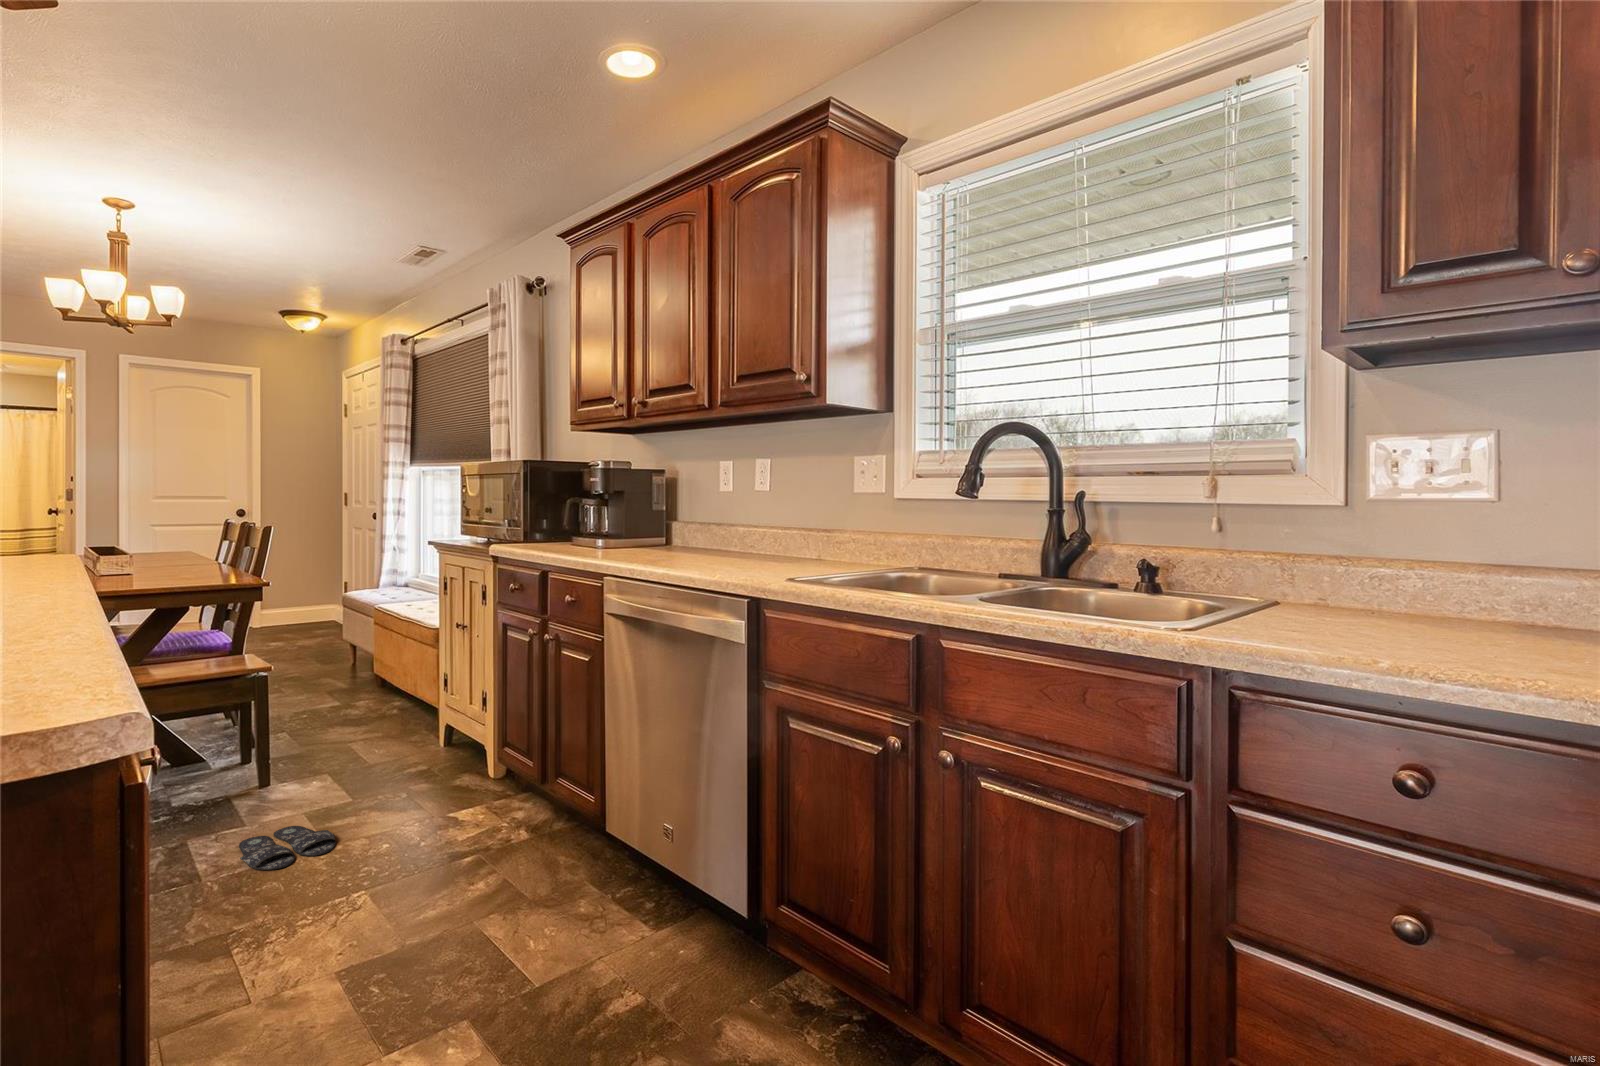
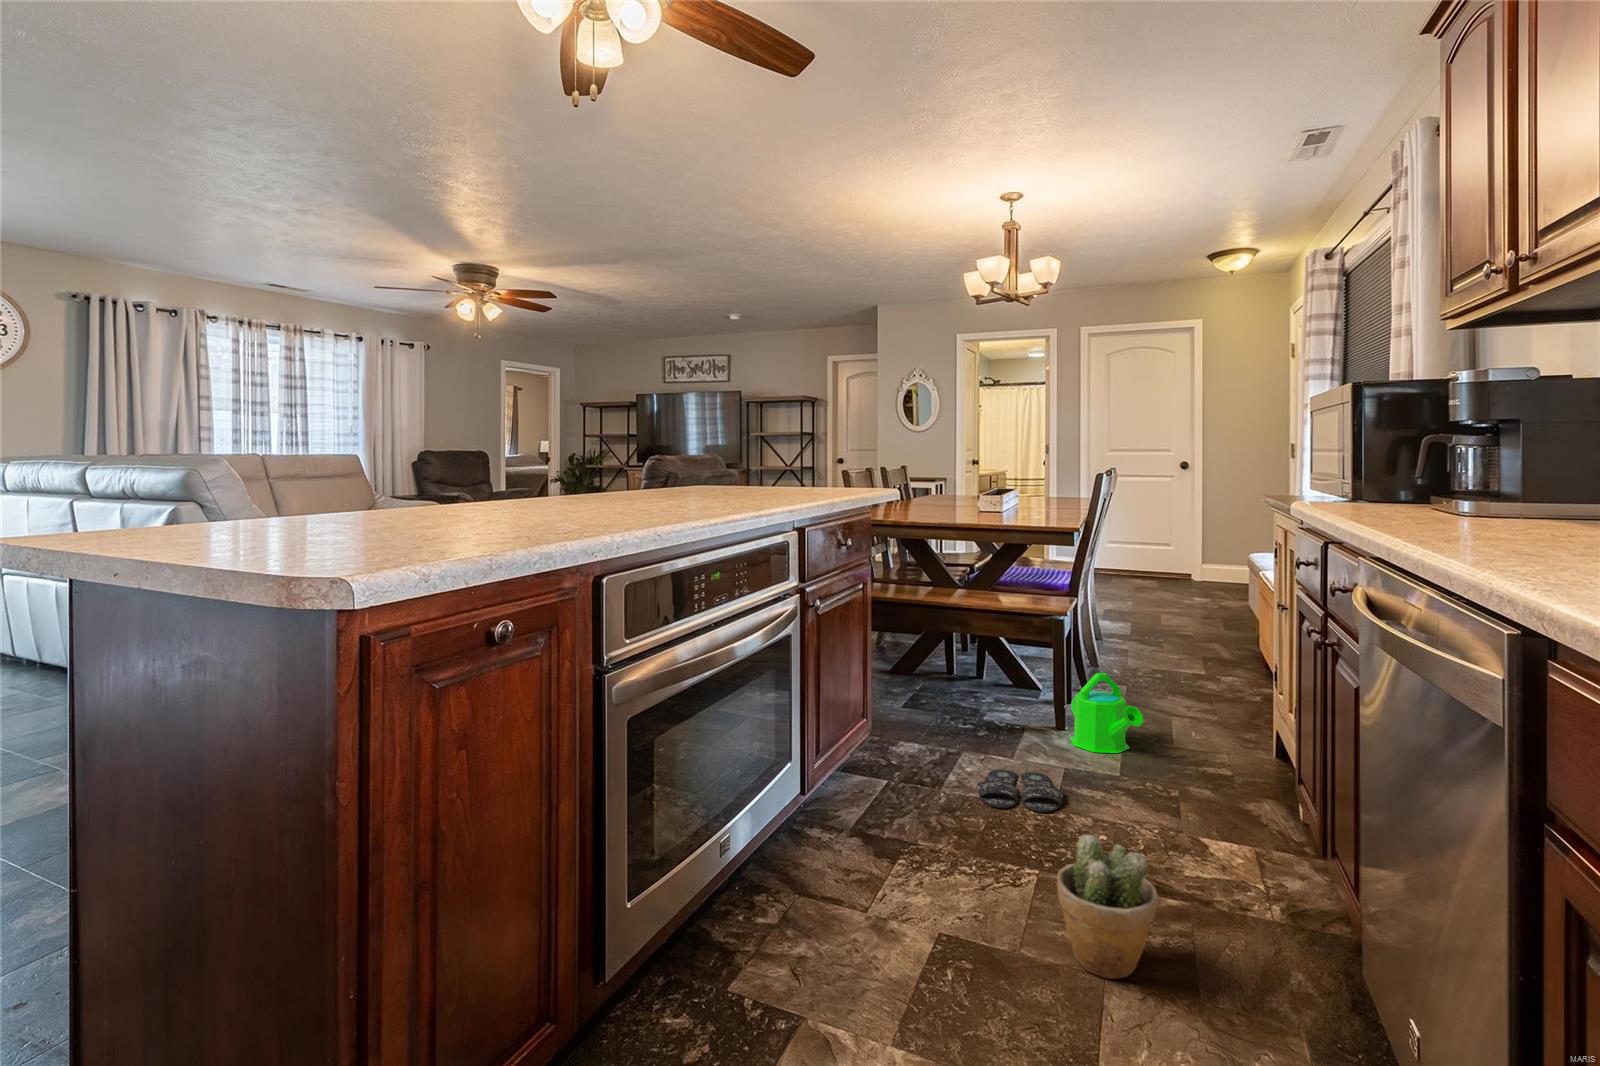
watering can: none [277,718,366,793] -> present [1070,673,1143,753]
potted plant: none [427,825,501,927] -> present [1057,835,1158,979]

